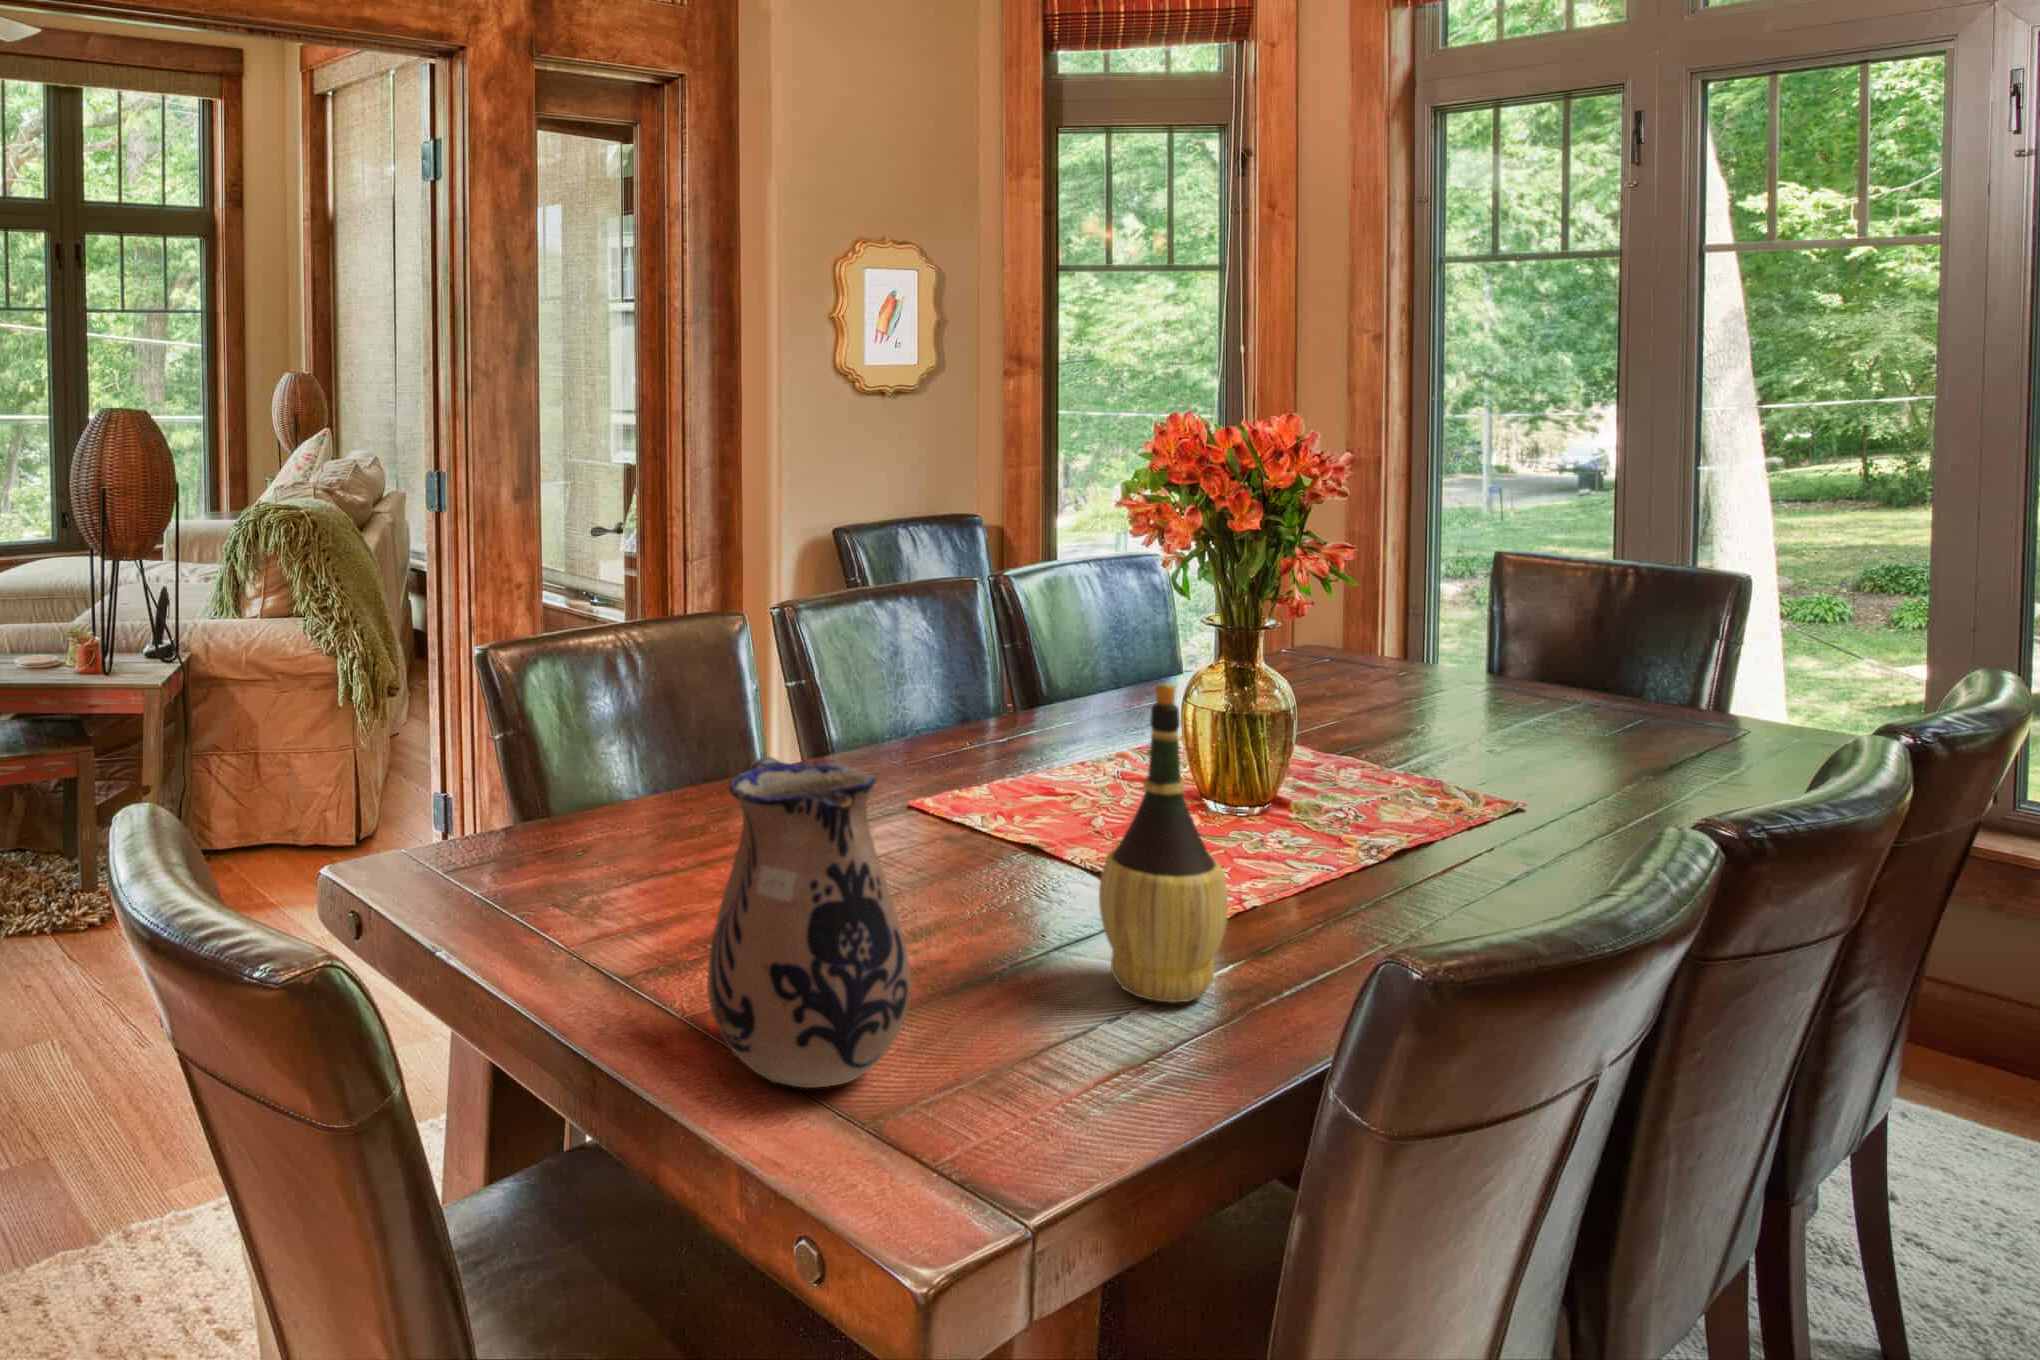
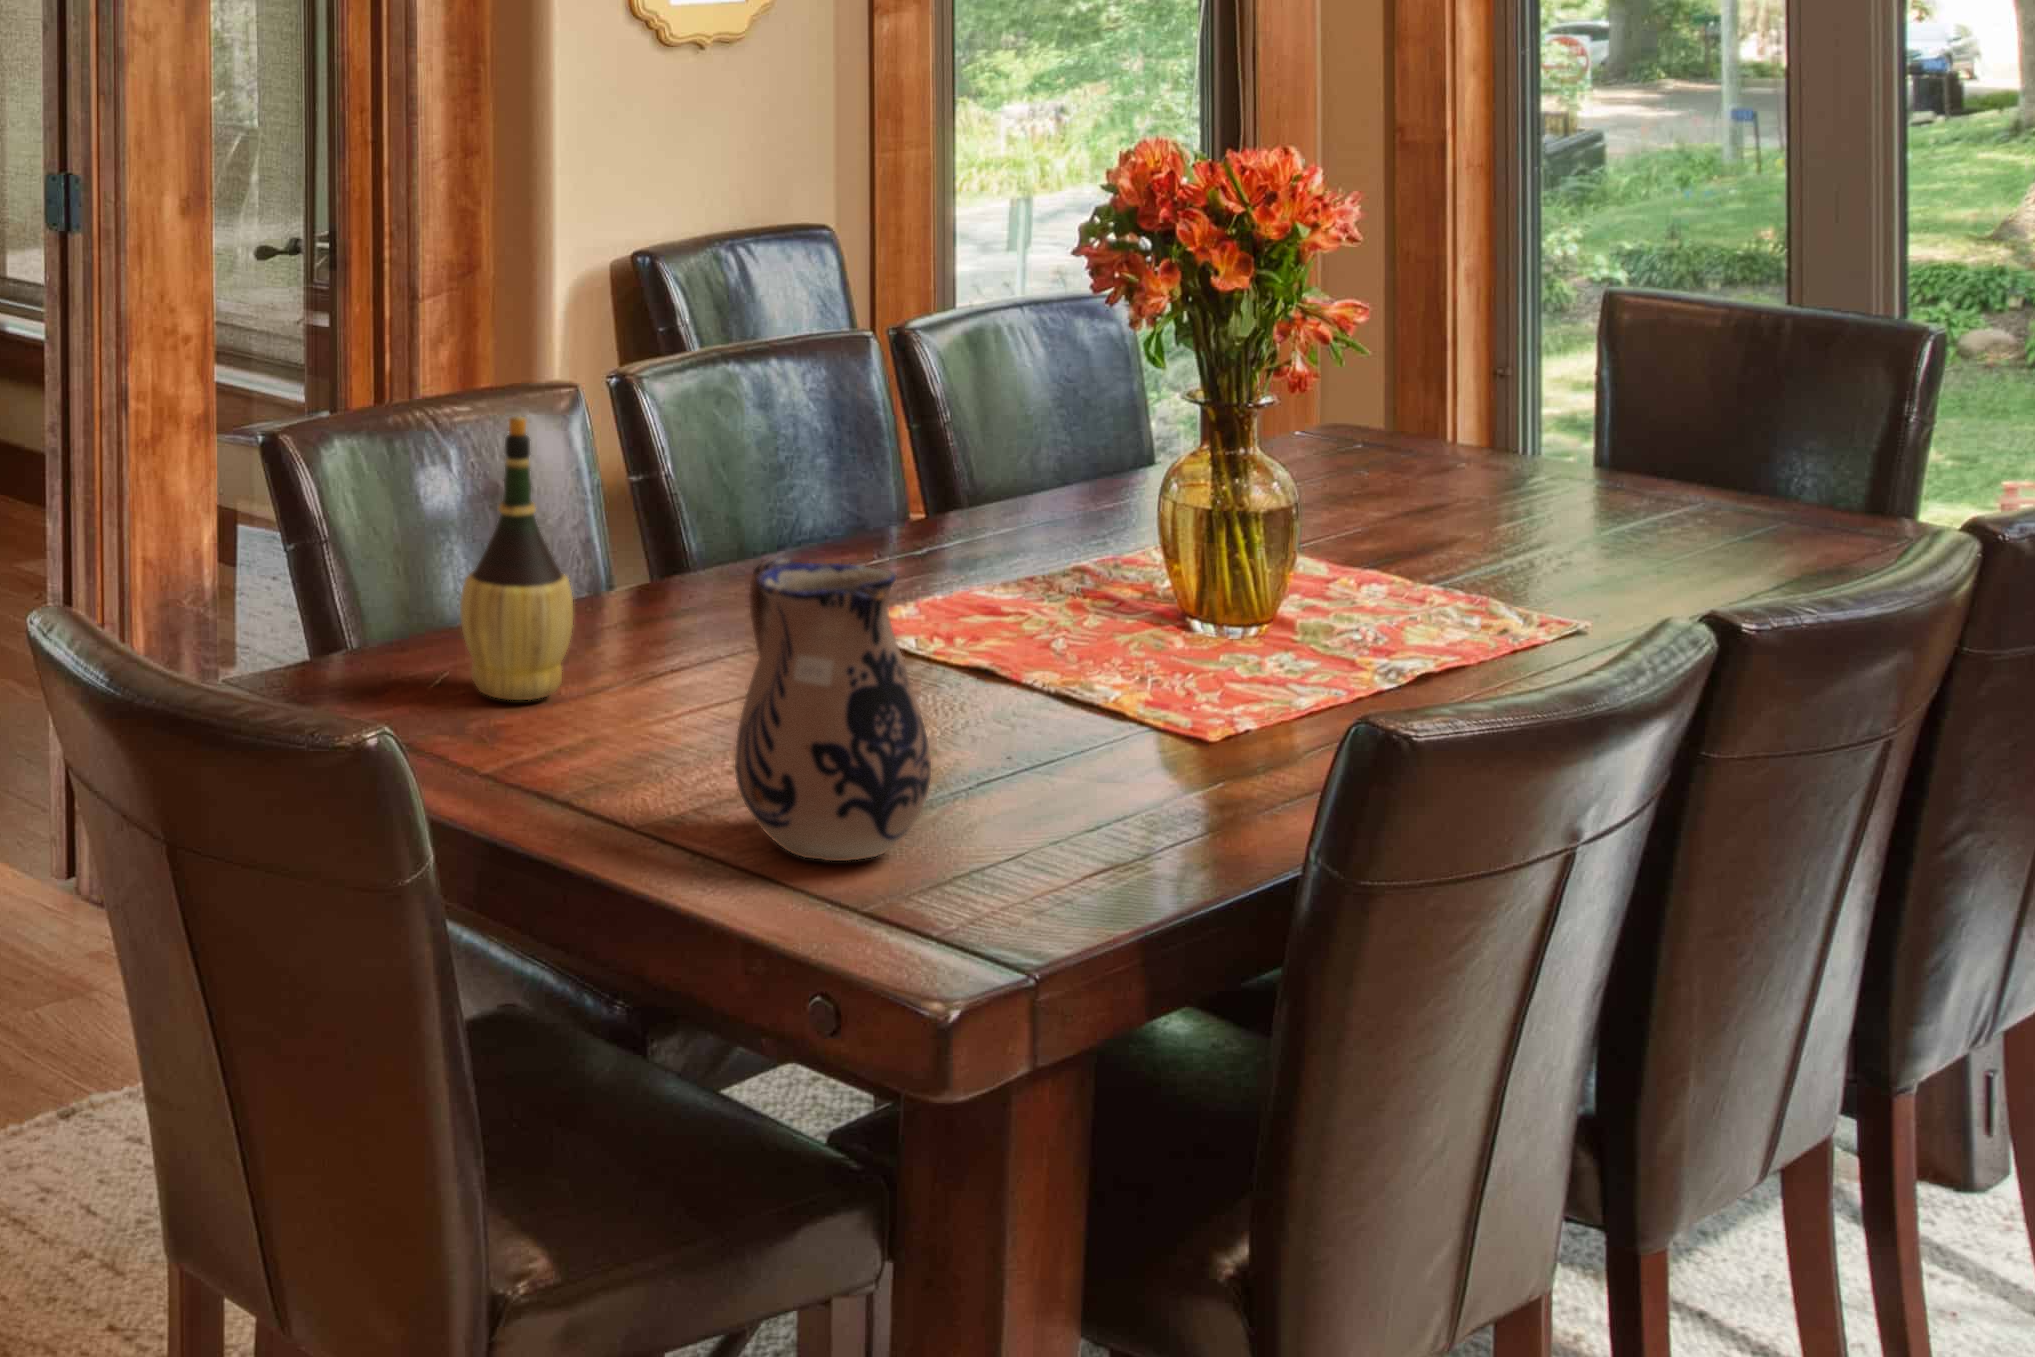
wine bottle: present [1099,684,1228,1002] -> present [460,416,573,700]

